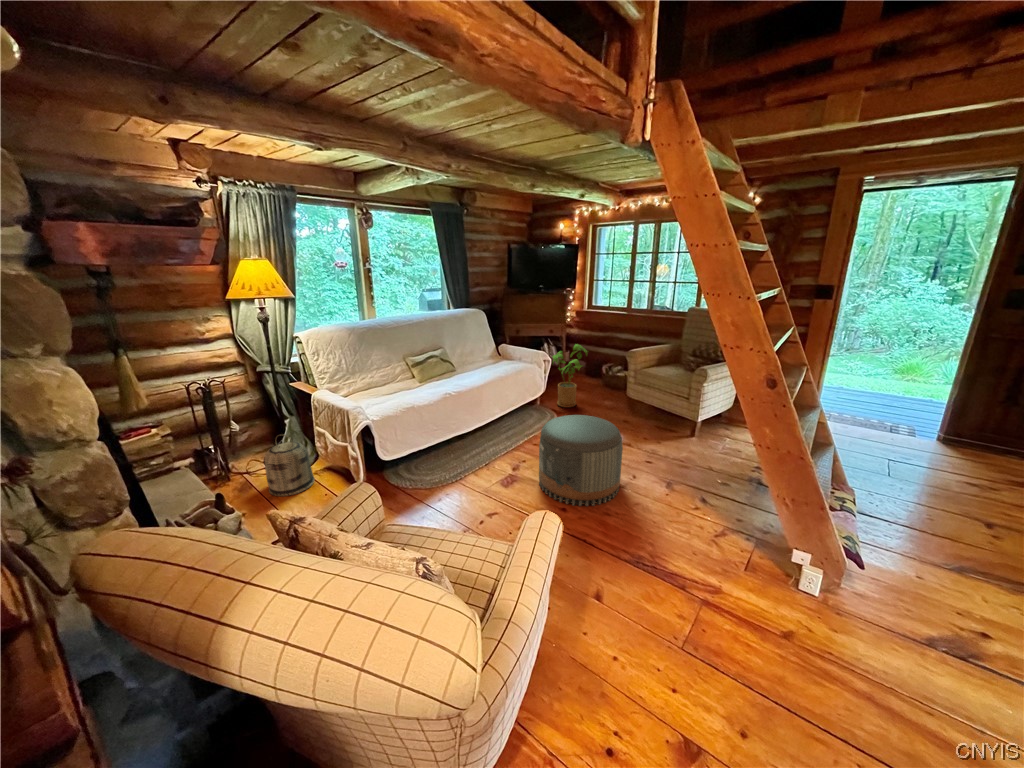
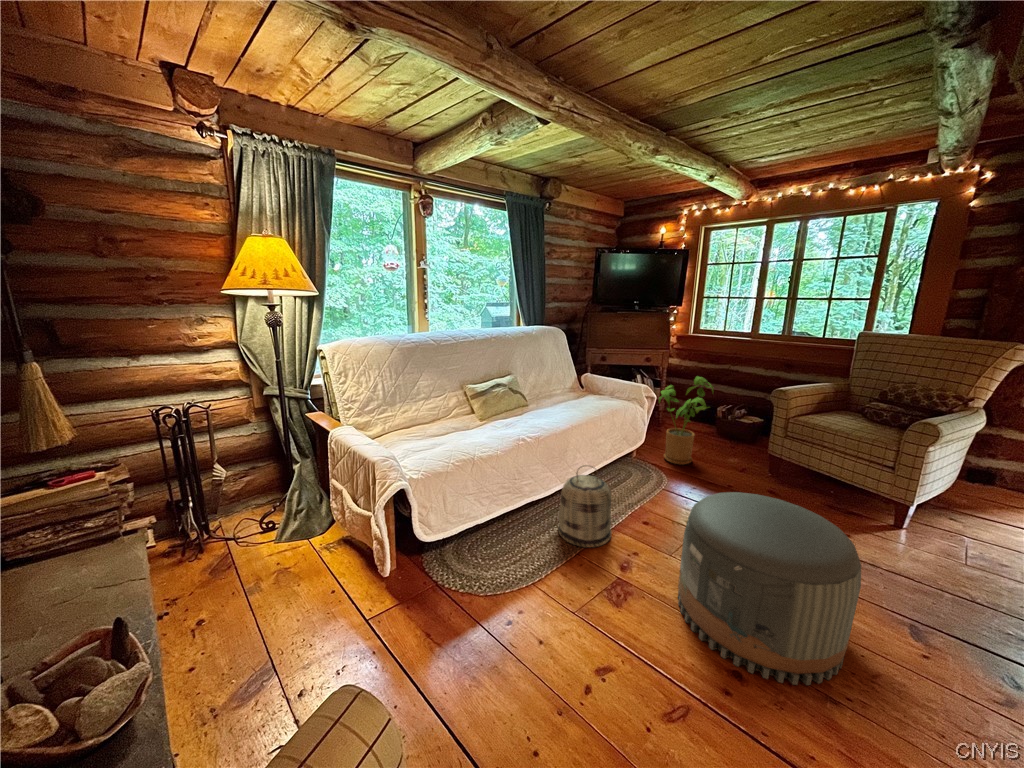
basket: present [264,435,315,496] -> present [558,465,611,547]

